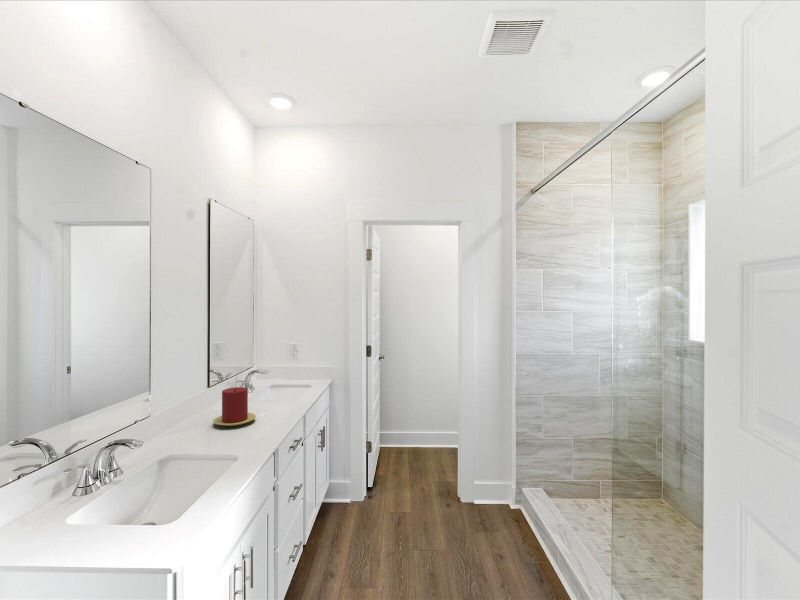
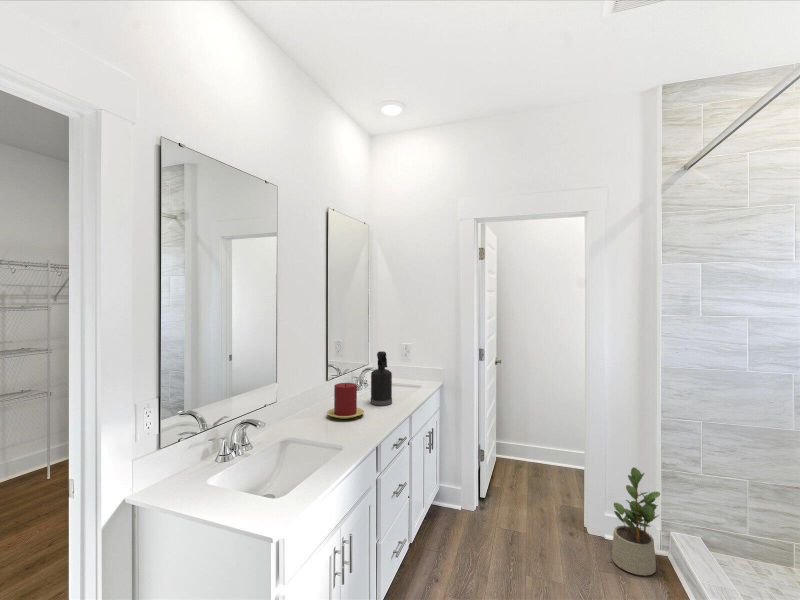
spray bottle: none [261,353,284,408] -> present [371,351,392,405]
potted plant: none [482,440,519,530] -> present [612,467,660,575]

